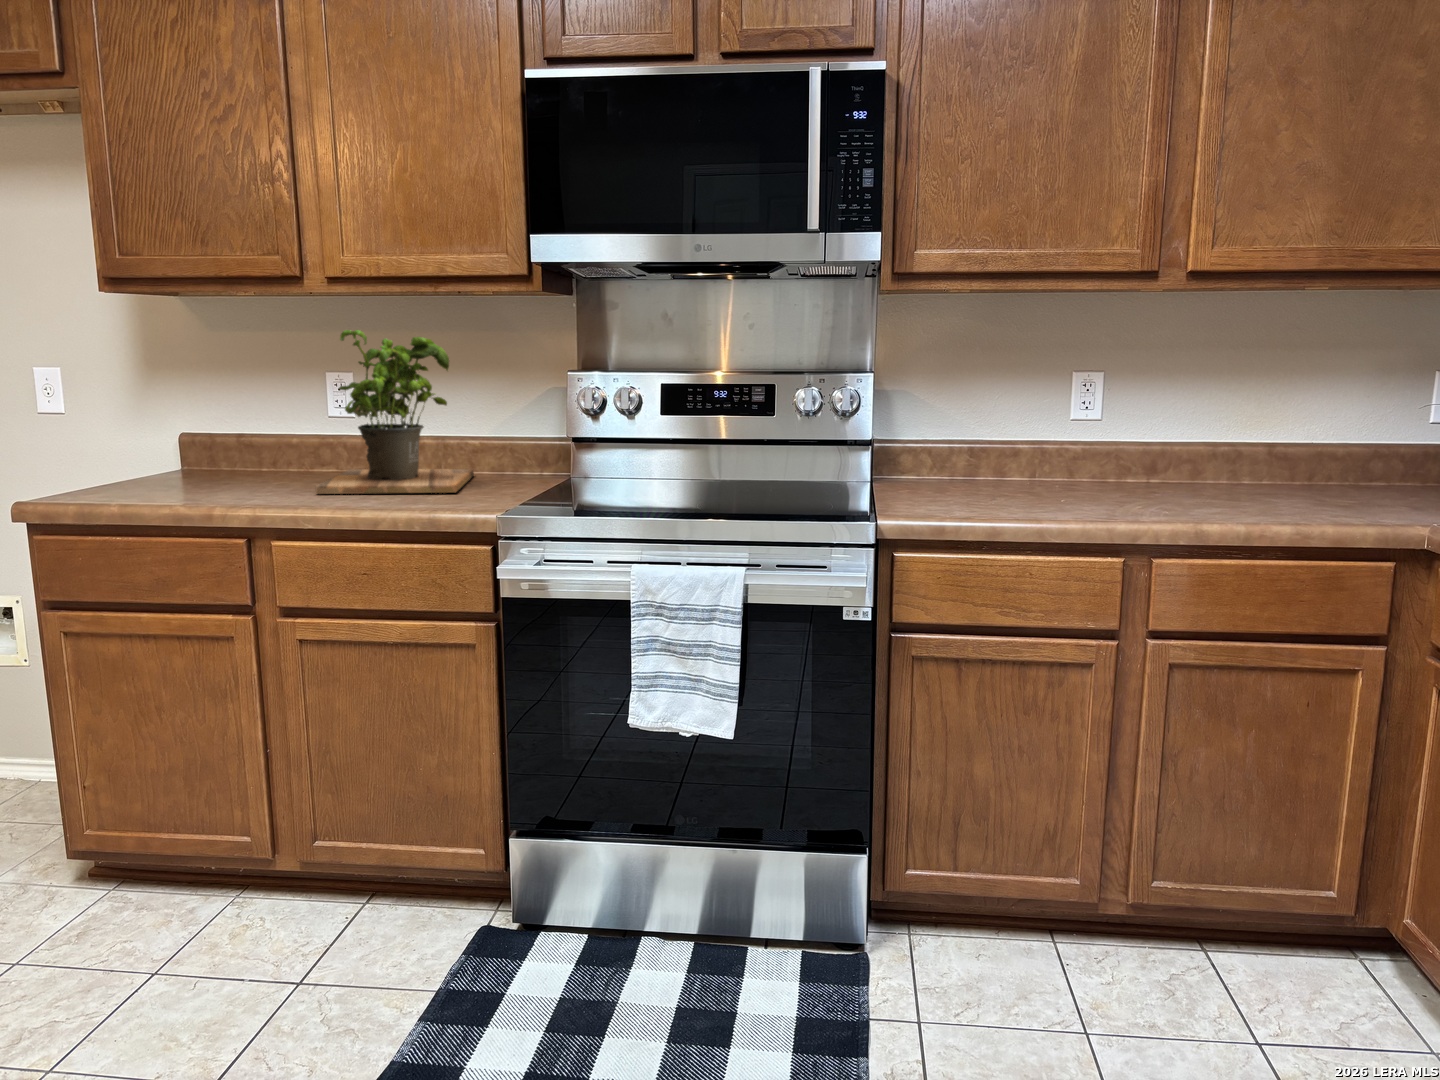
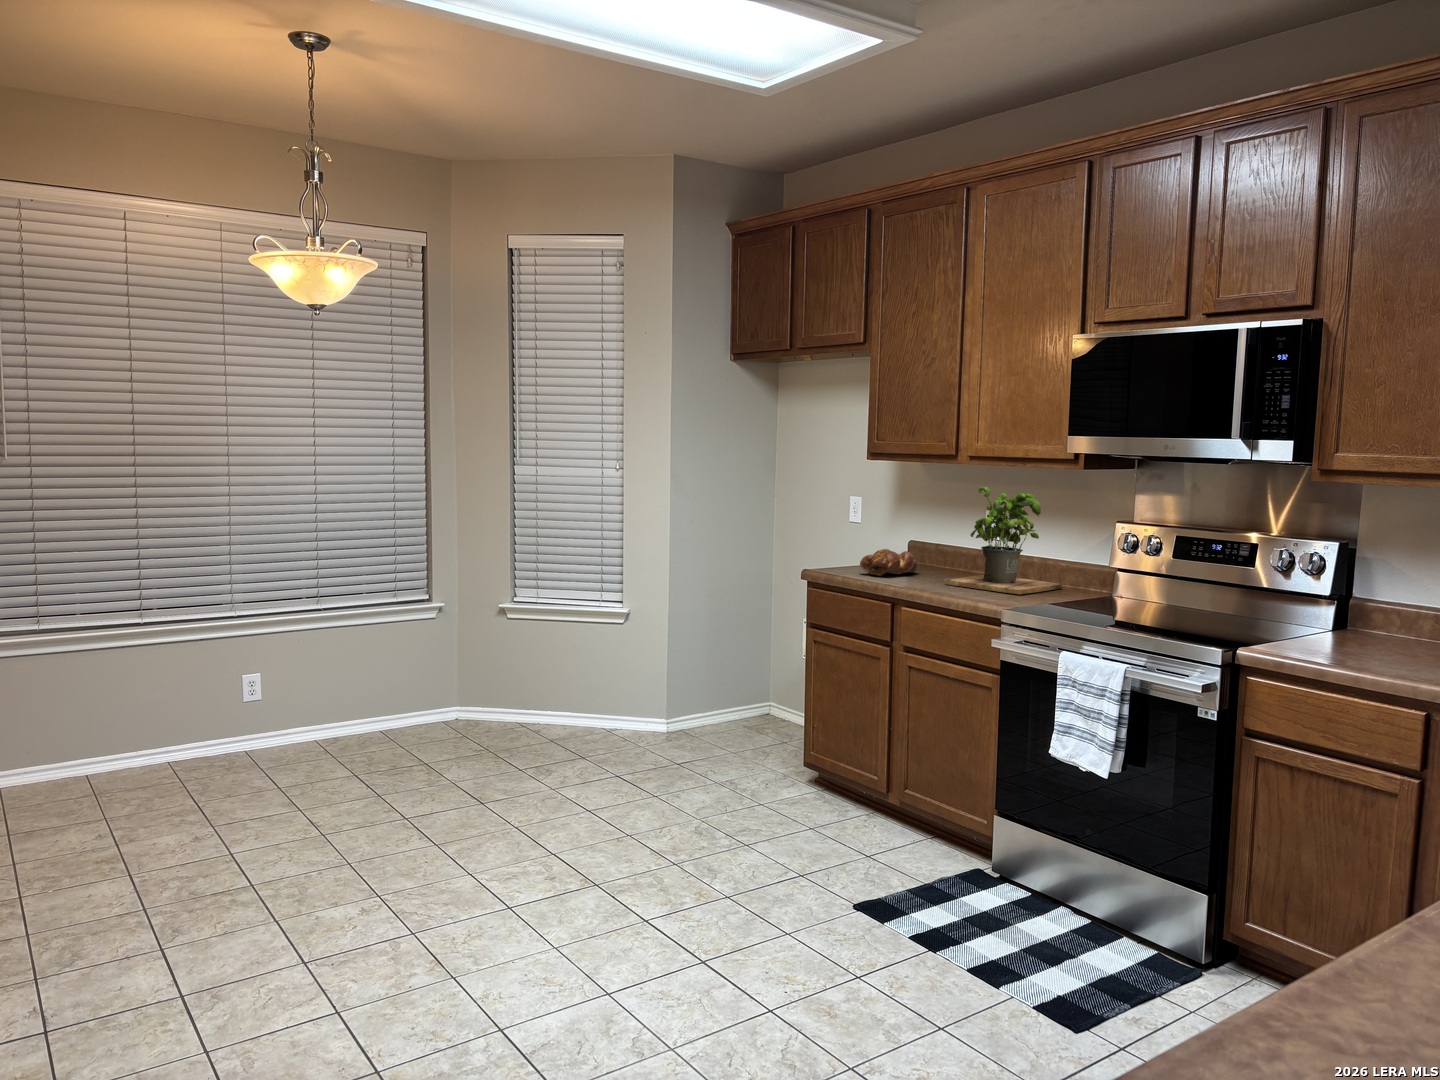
bread loaf: none [139,449,234,497] -> present [860,549,919,576]

